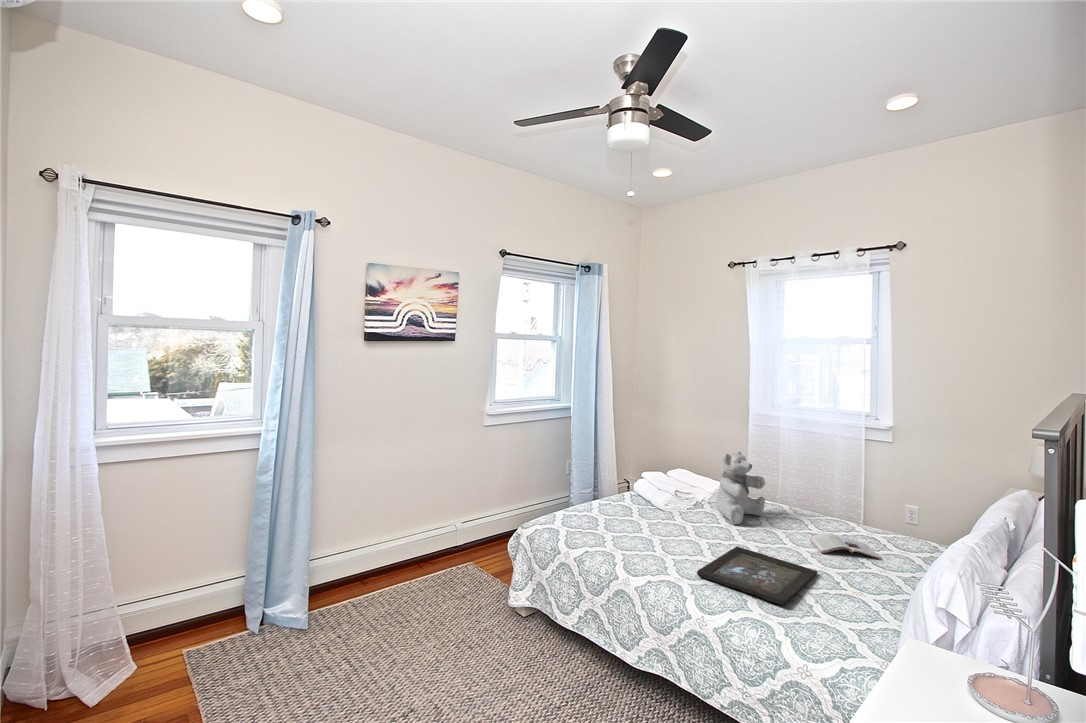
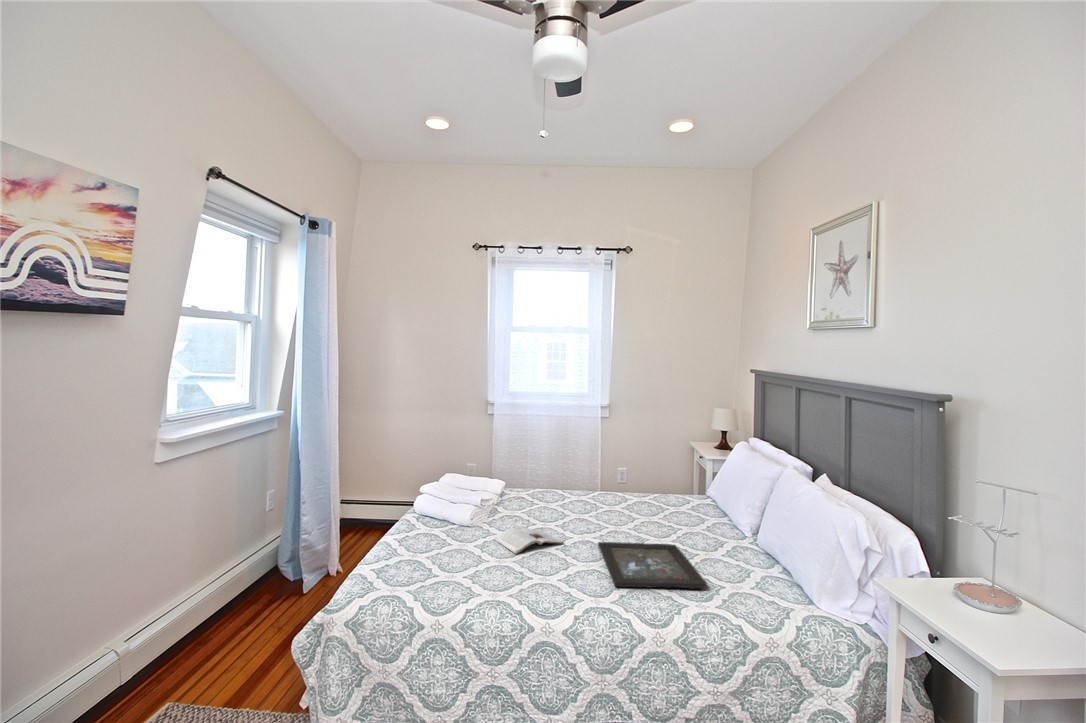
teddy bear: present [715,451,765,524] -> none [531,442,571,519]
magazine: present [810,533,881,559] -> present [494,528,563,554]

